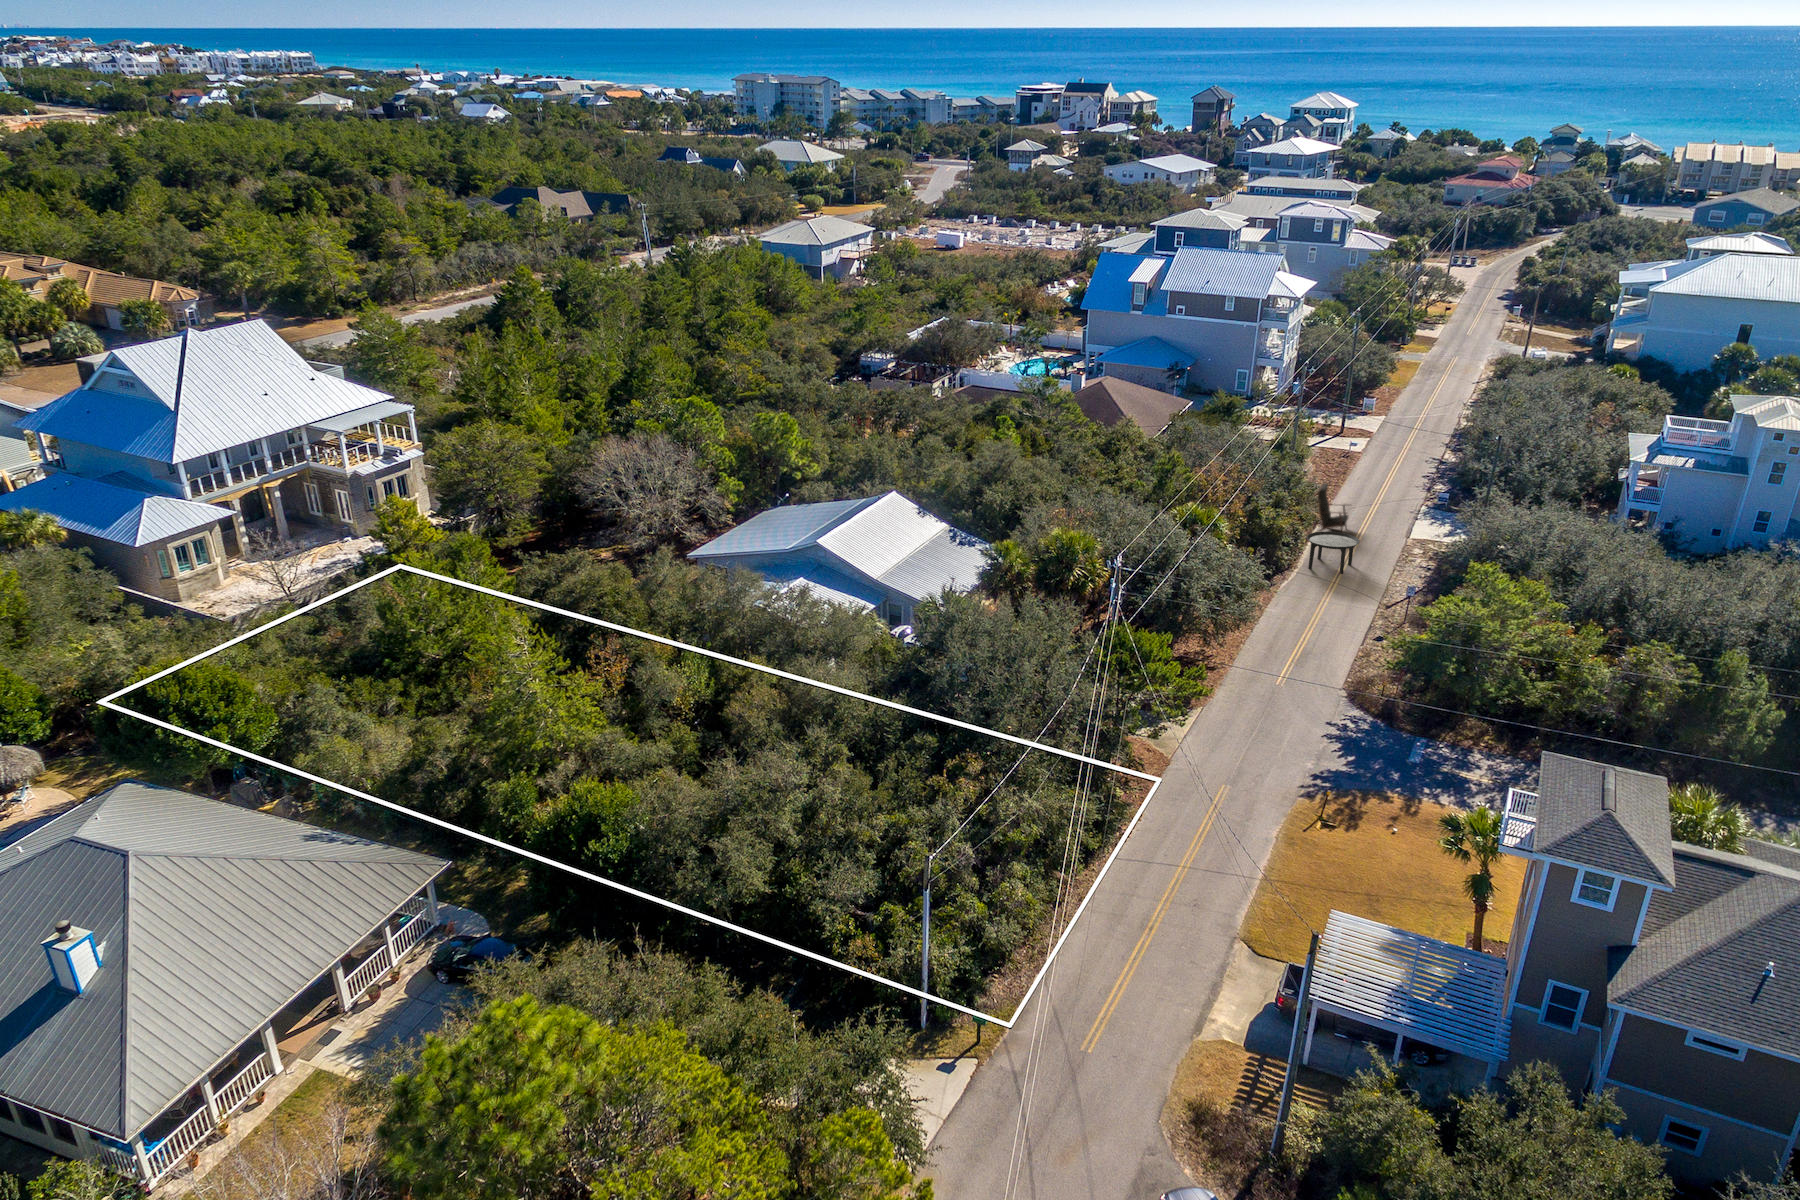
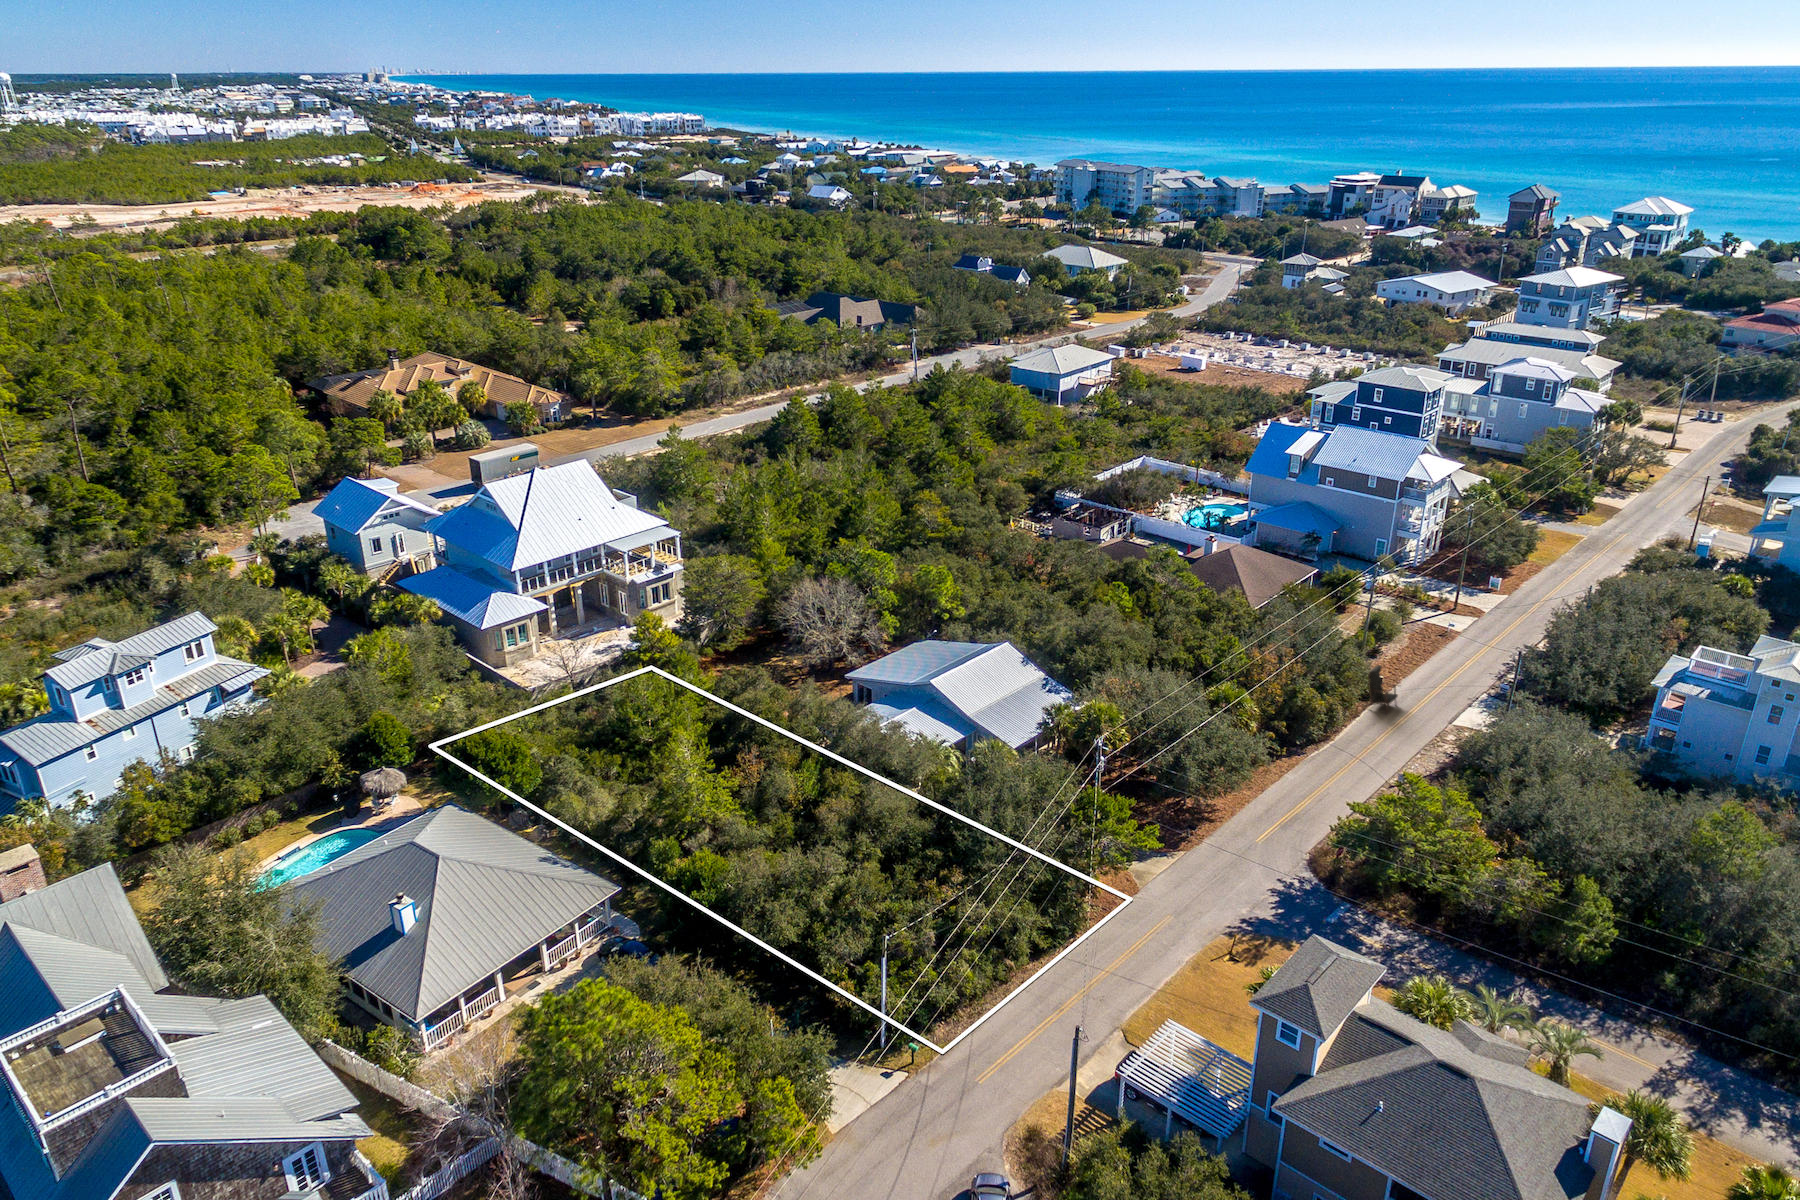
round table: present [1307,531,1360,574] -> none [1341,709,1387,748]

